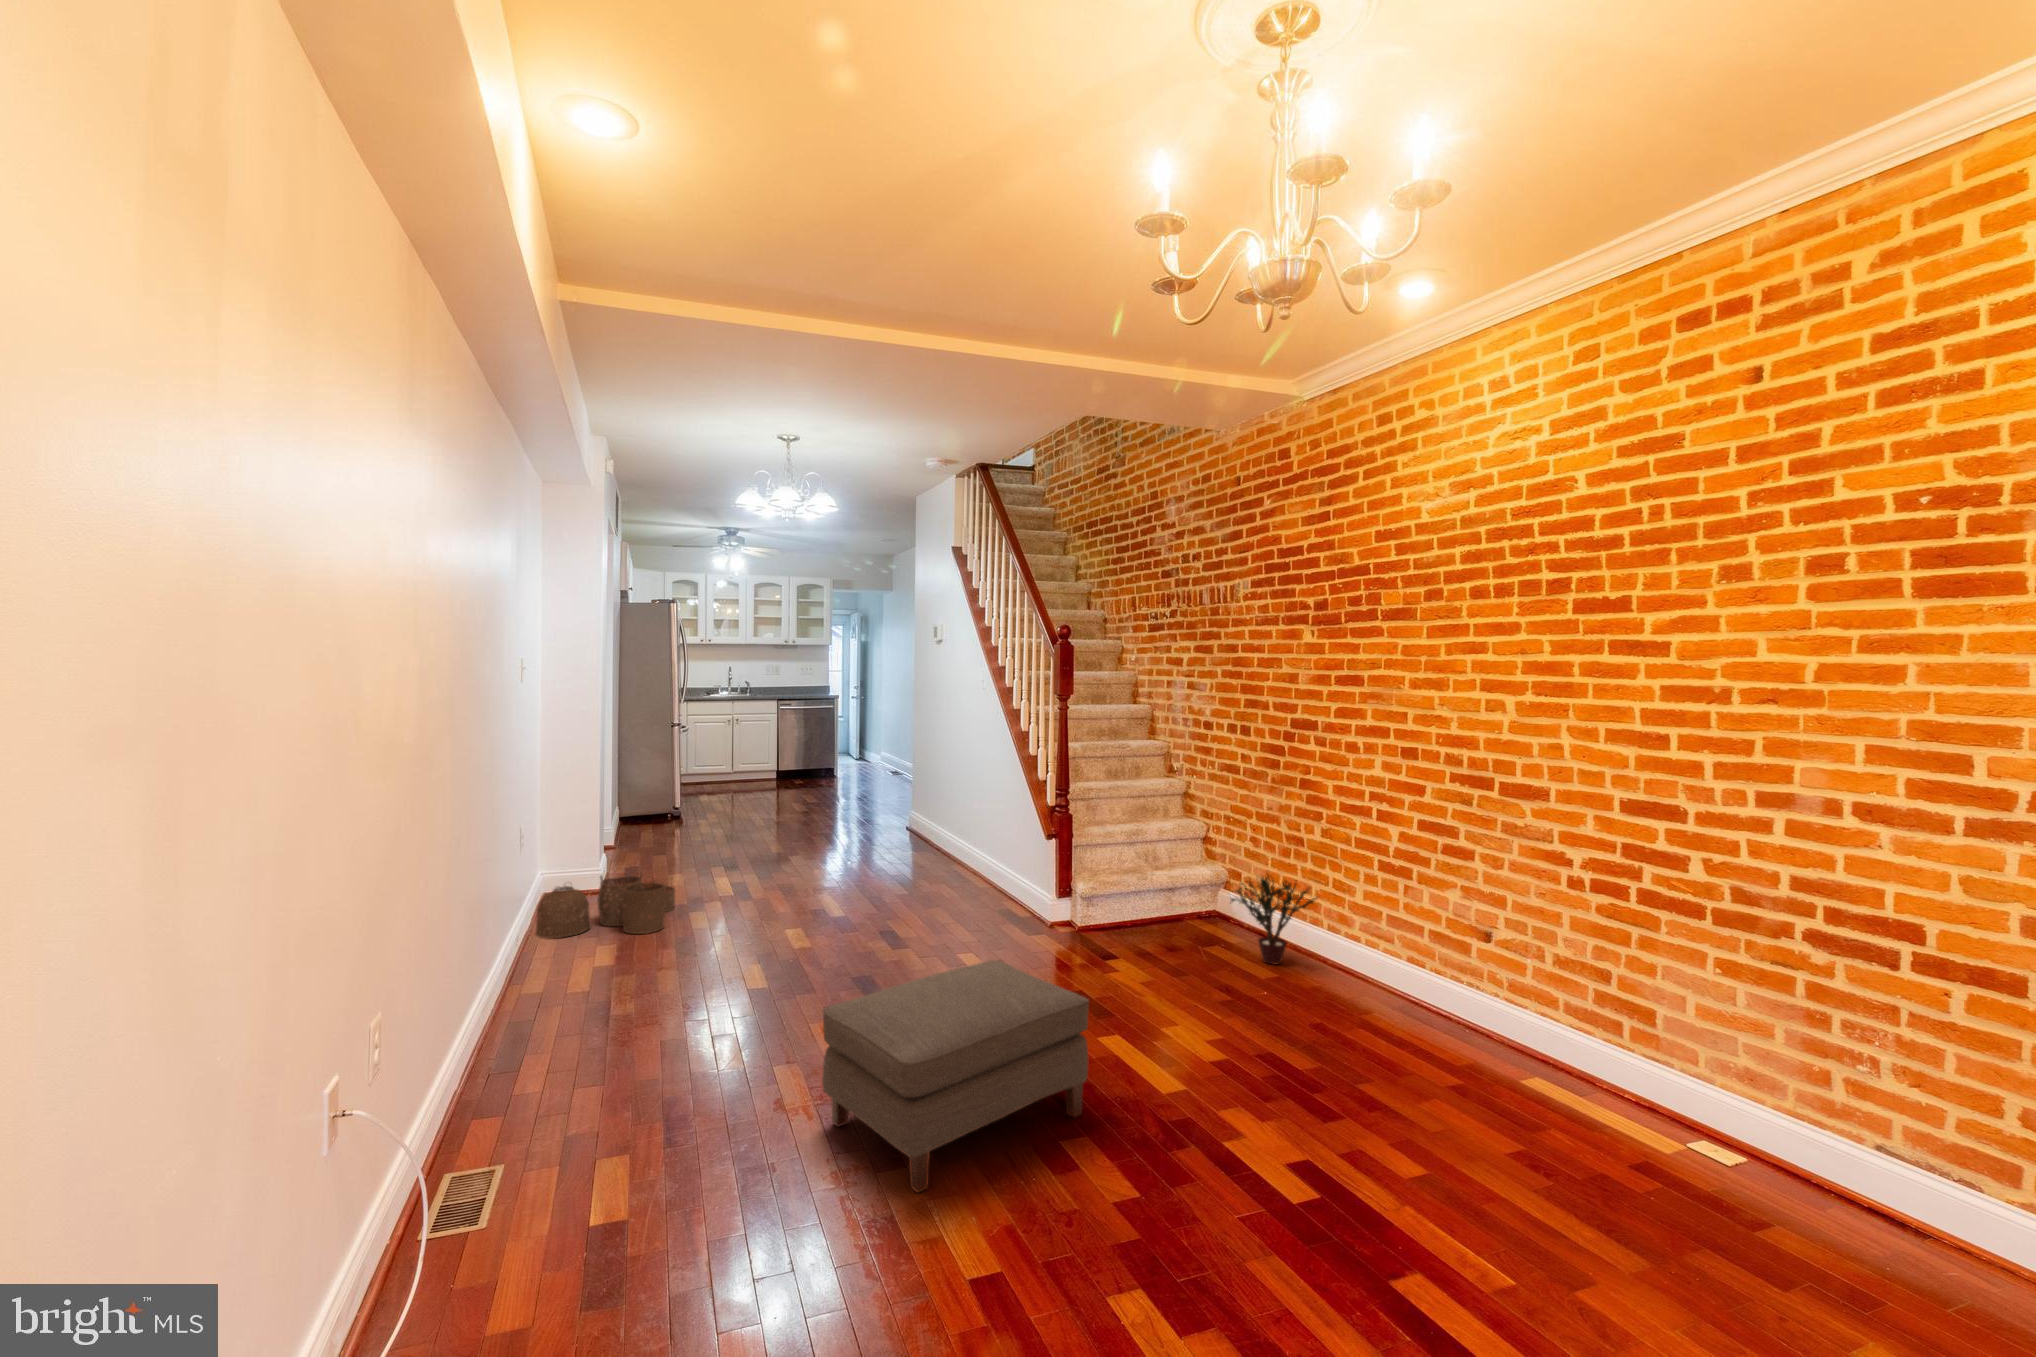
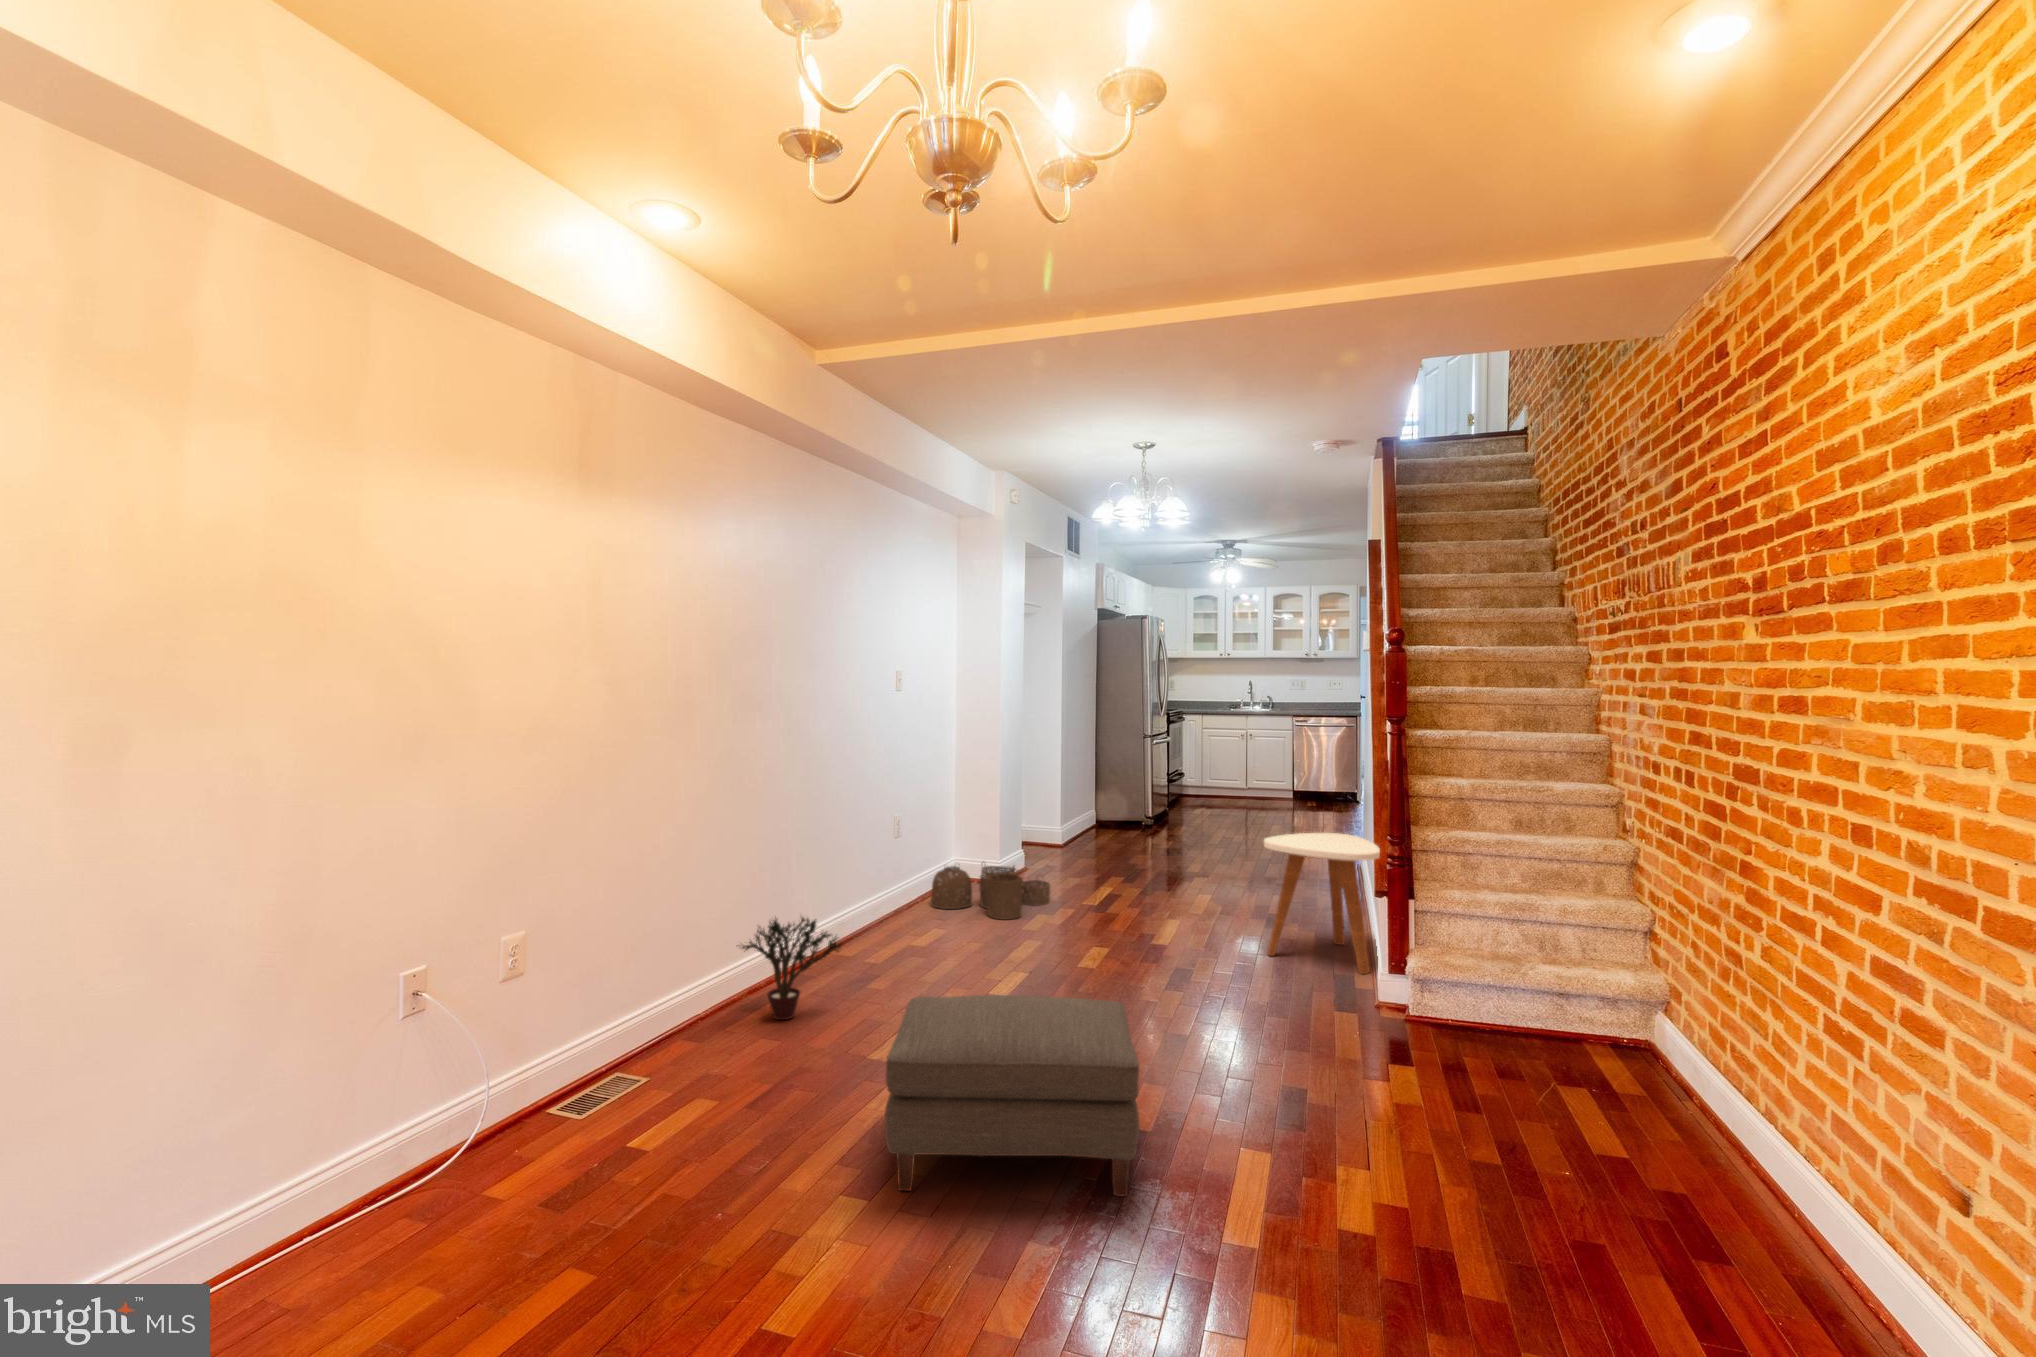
side table: none [924,796,1020,910] -> present [1264,833,1380,974]
potted plant: present [1231,875,1317,964] -> present [742,918,842,1020]

